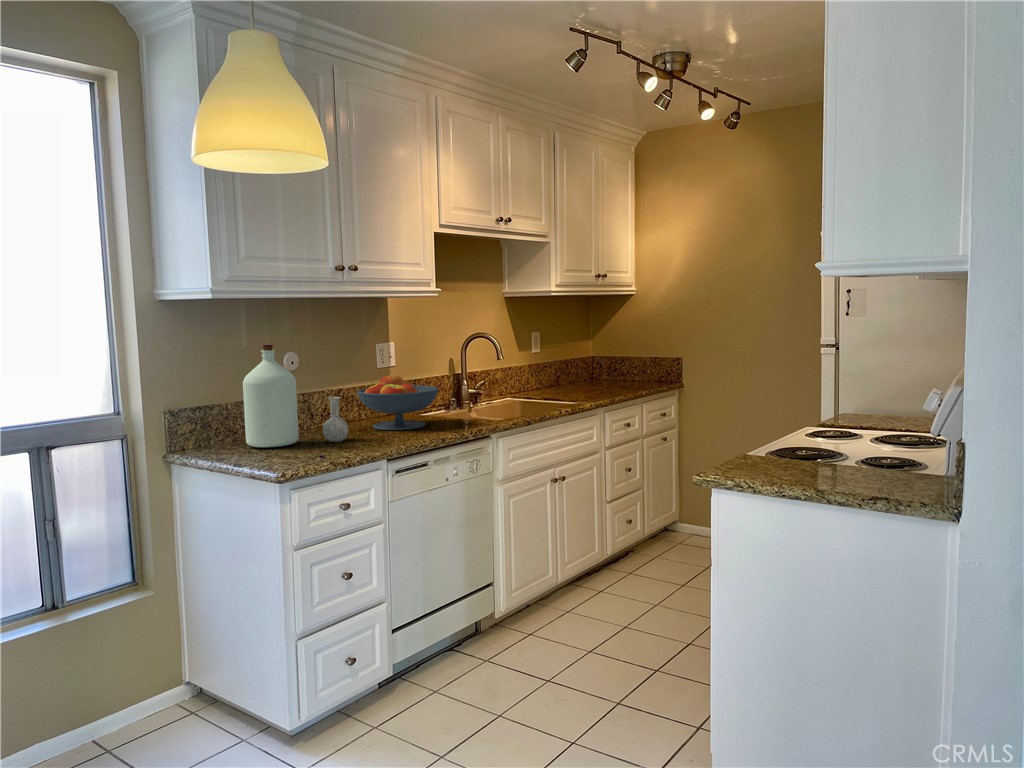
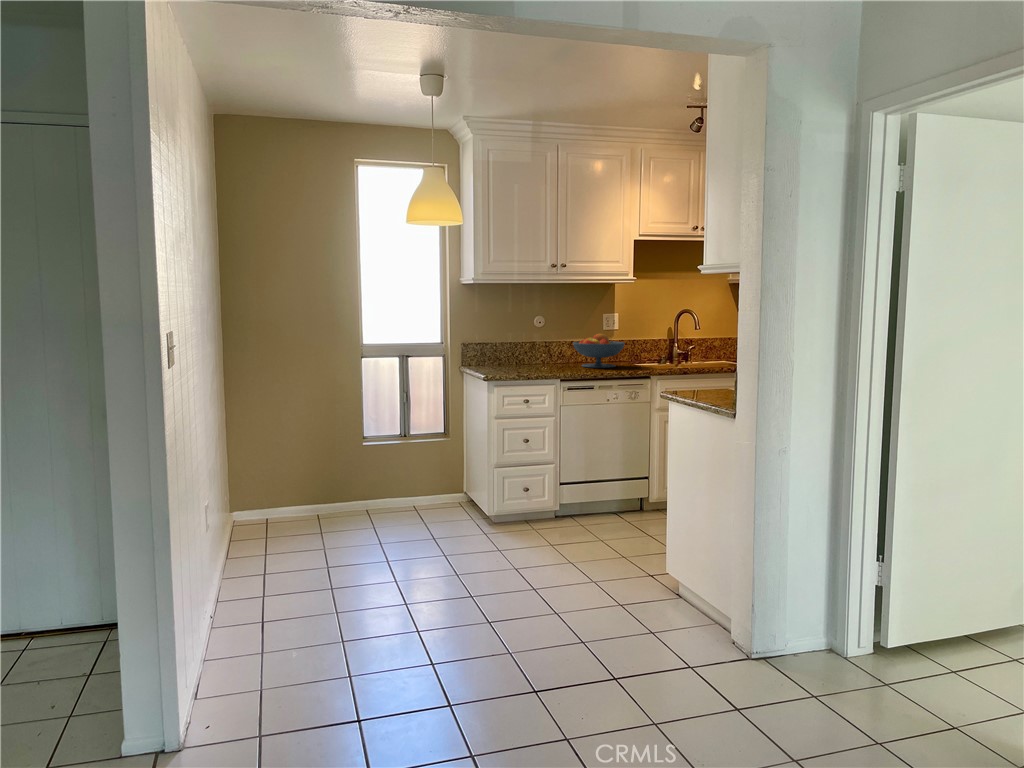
bottle: present [243,344,348,447] -> none [498,310,554,369]

